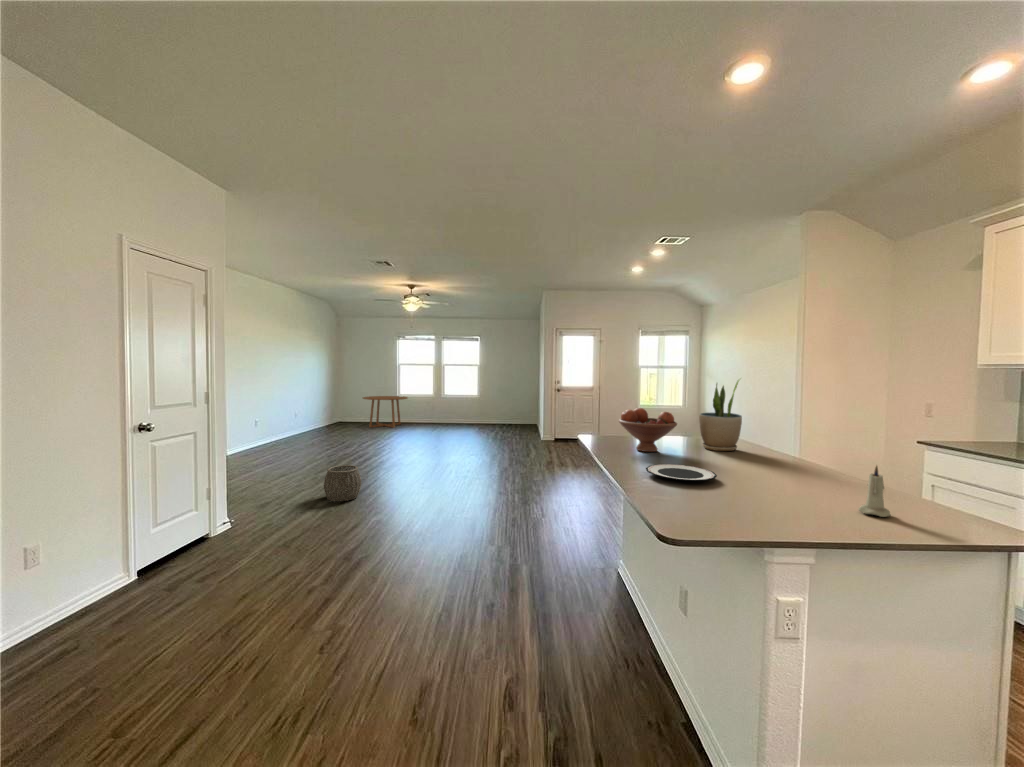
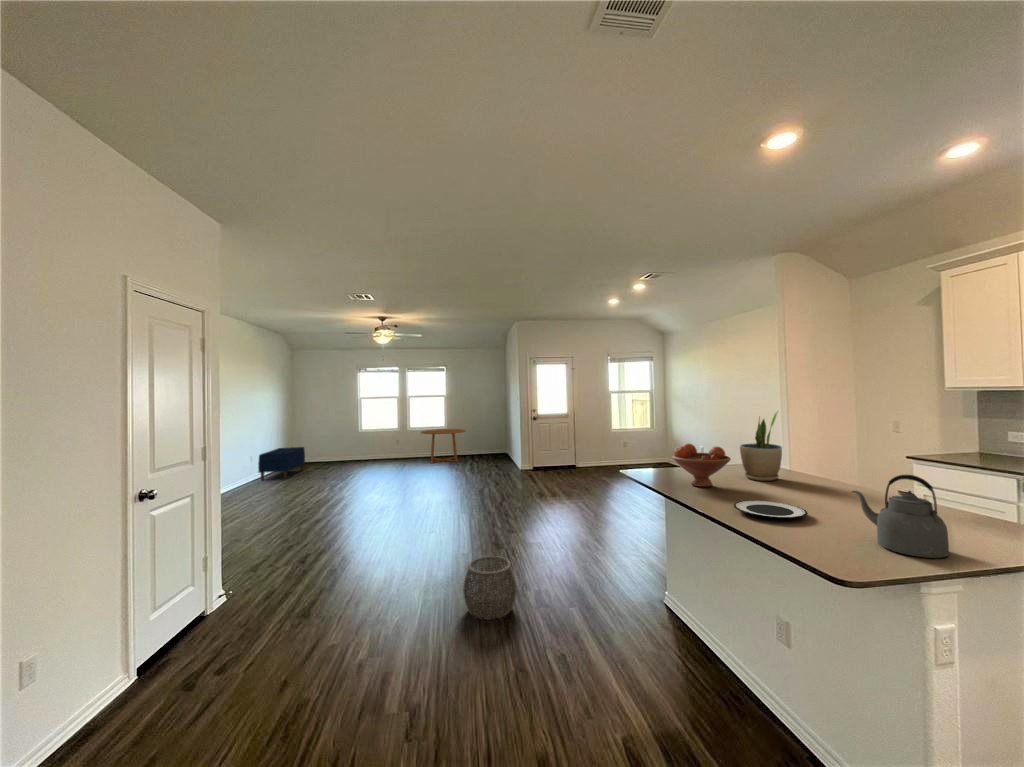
dining table: present [363,396,407,428] -> present [421,429,466,463]
bench: none [303,406,347,435] -> present [258,447,305,481]
kettle: none [743,436,823,525] -> present [852,475,949,558]
woven basket: present [324,465,361,502] -> present [463,556,516,620]
candle: present [858,466,891,517] -> none [959,495,993,543]

